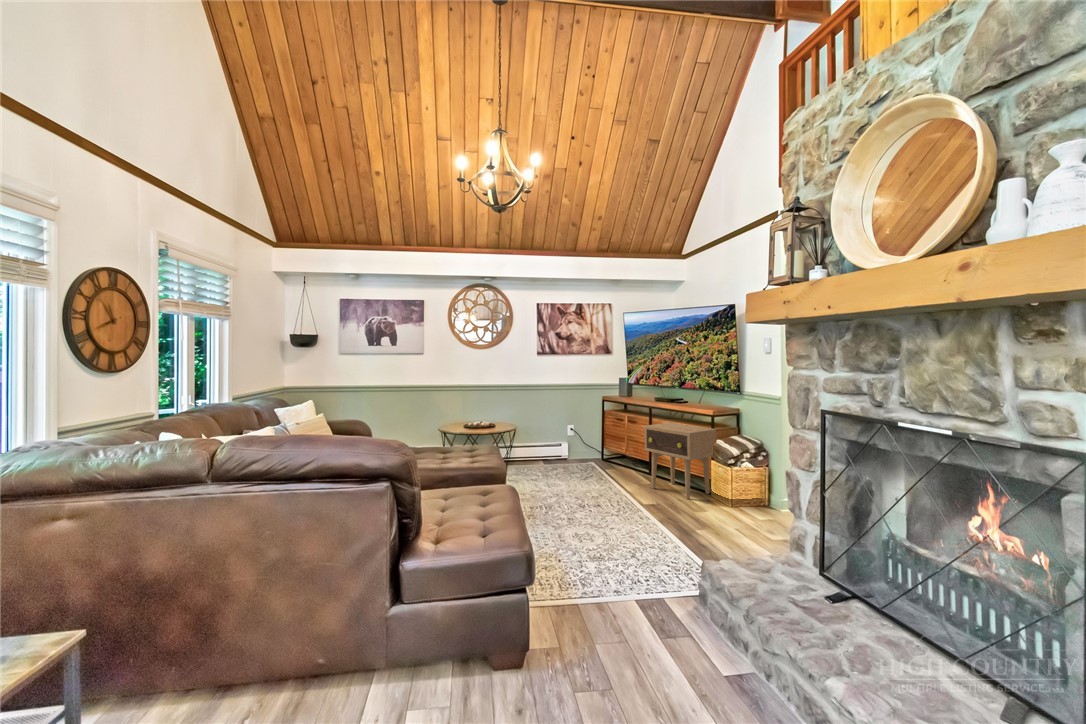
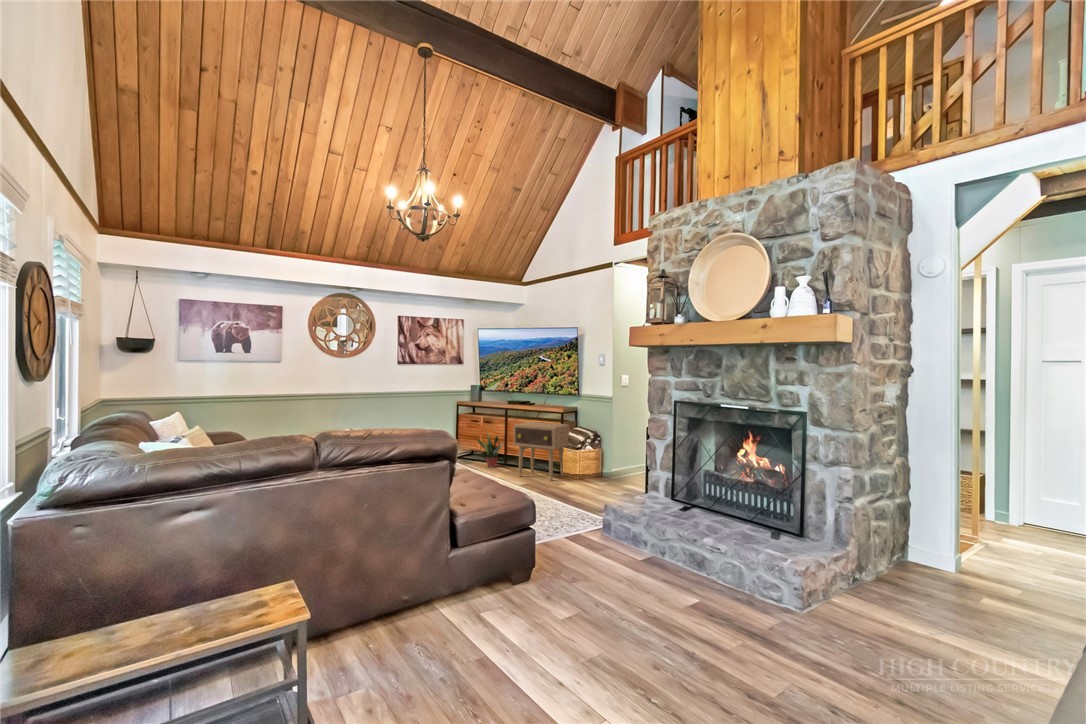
potted plant: none [613,430,645,473] -> present [477,432,503,467]

